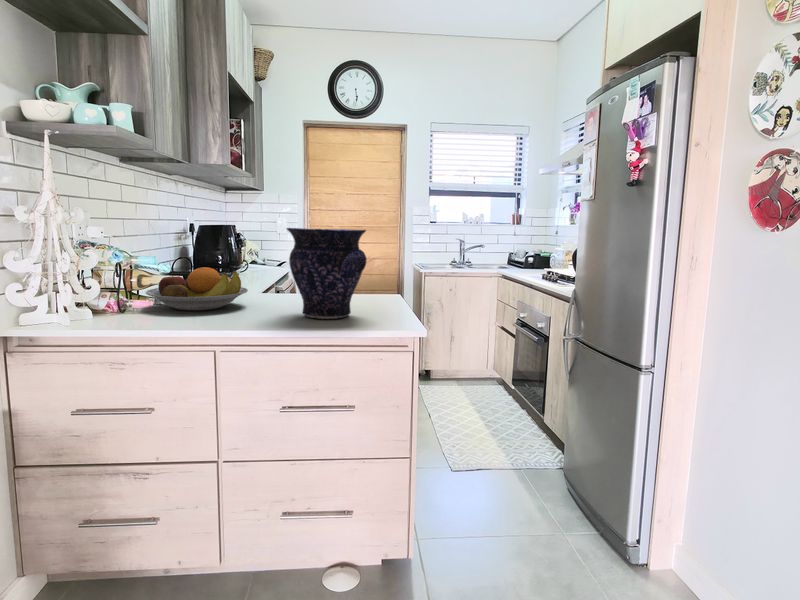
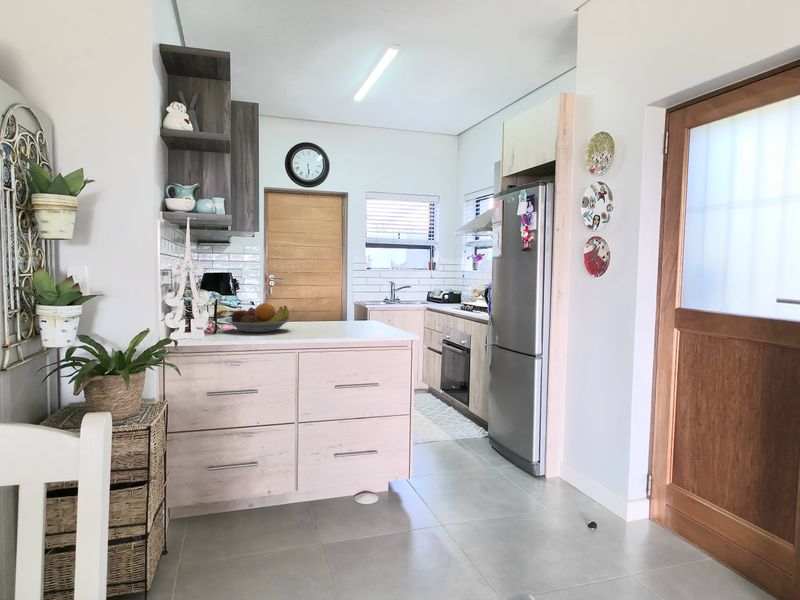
vase: present [287,228,367,319] -> none [325,277,378,334]

